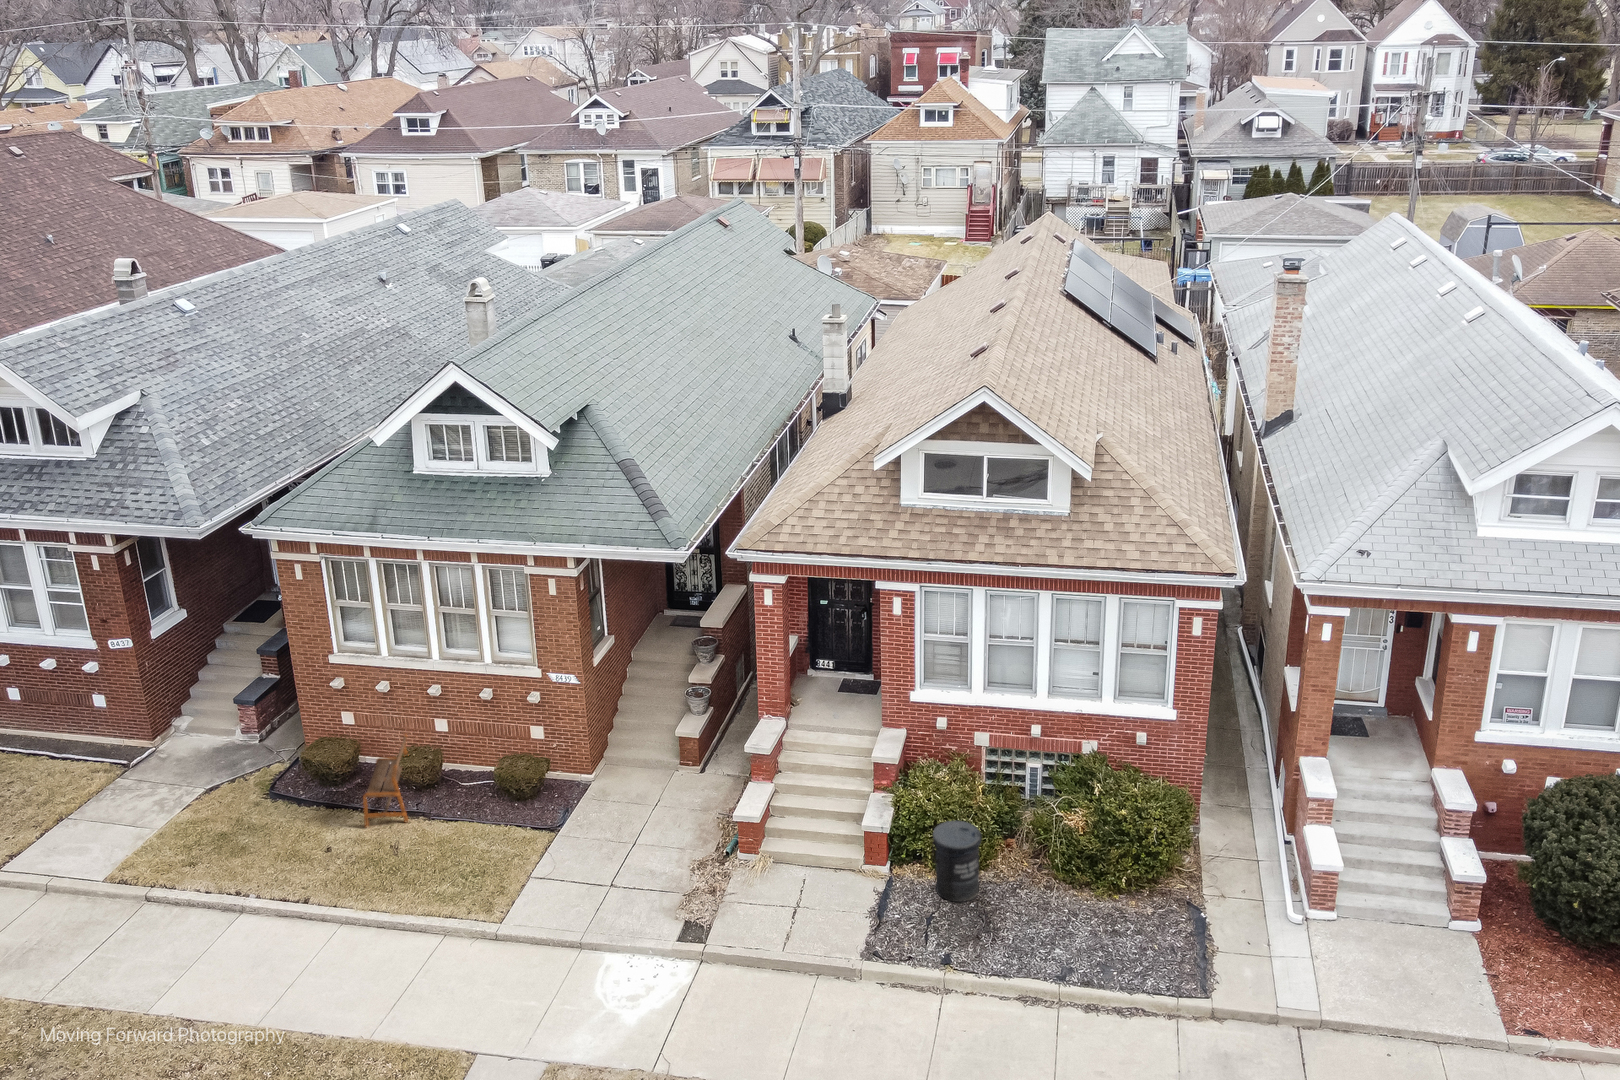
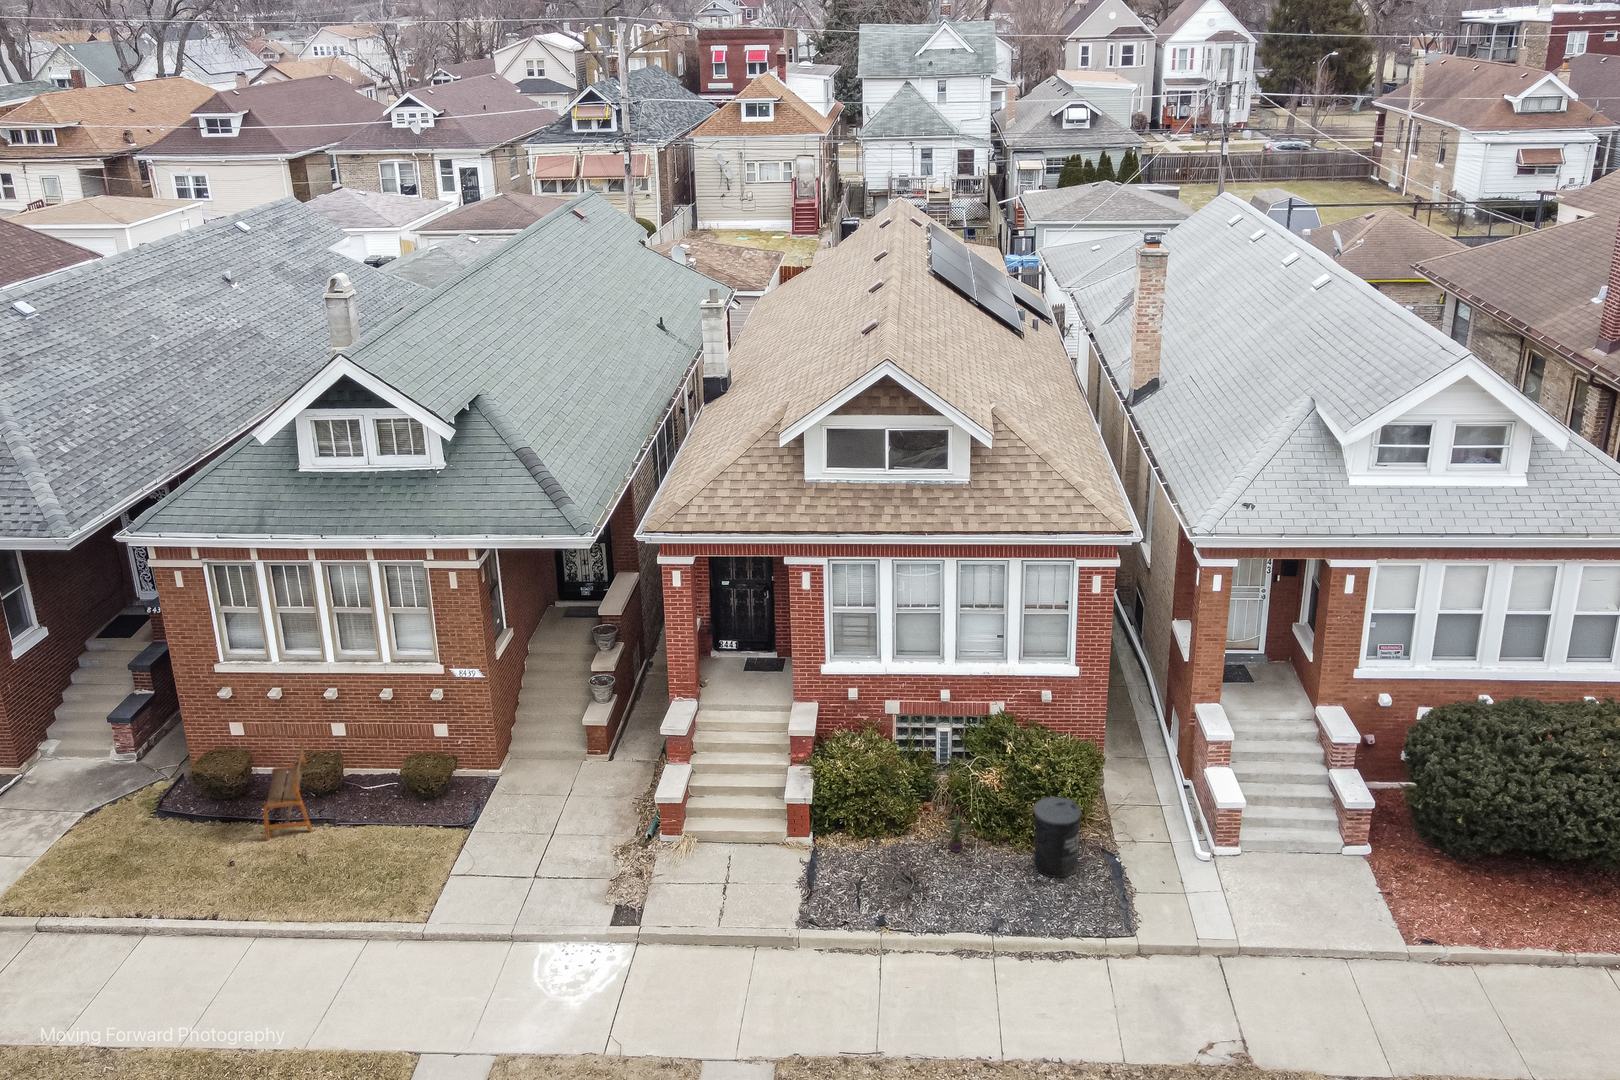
trash can: present [932,821,982,902] -> present [1033,797,1081,878]
decorative plant: none [1013,852,1055,894] -> present [943,813,965,852]

